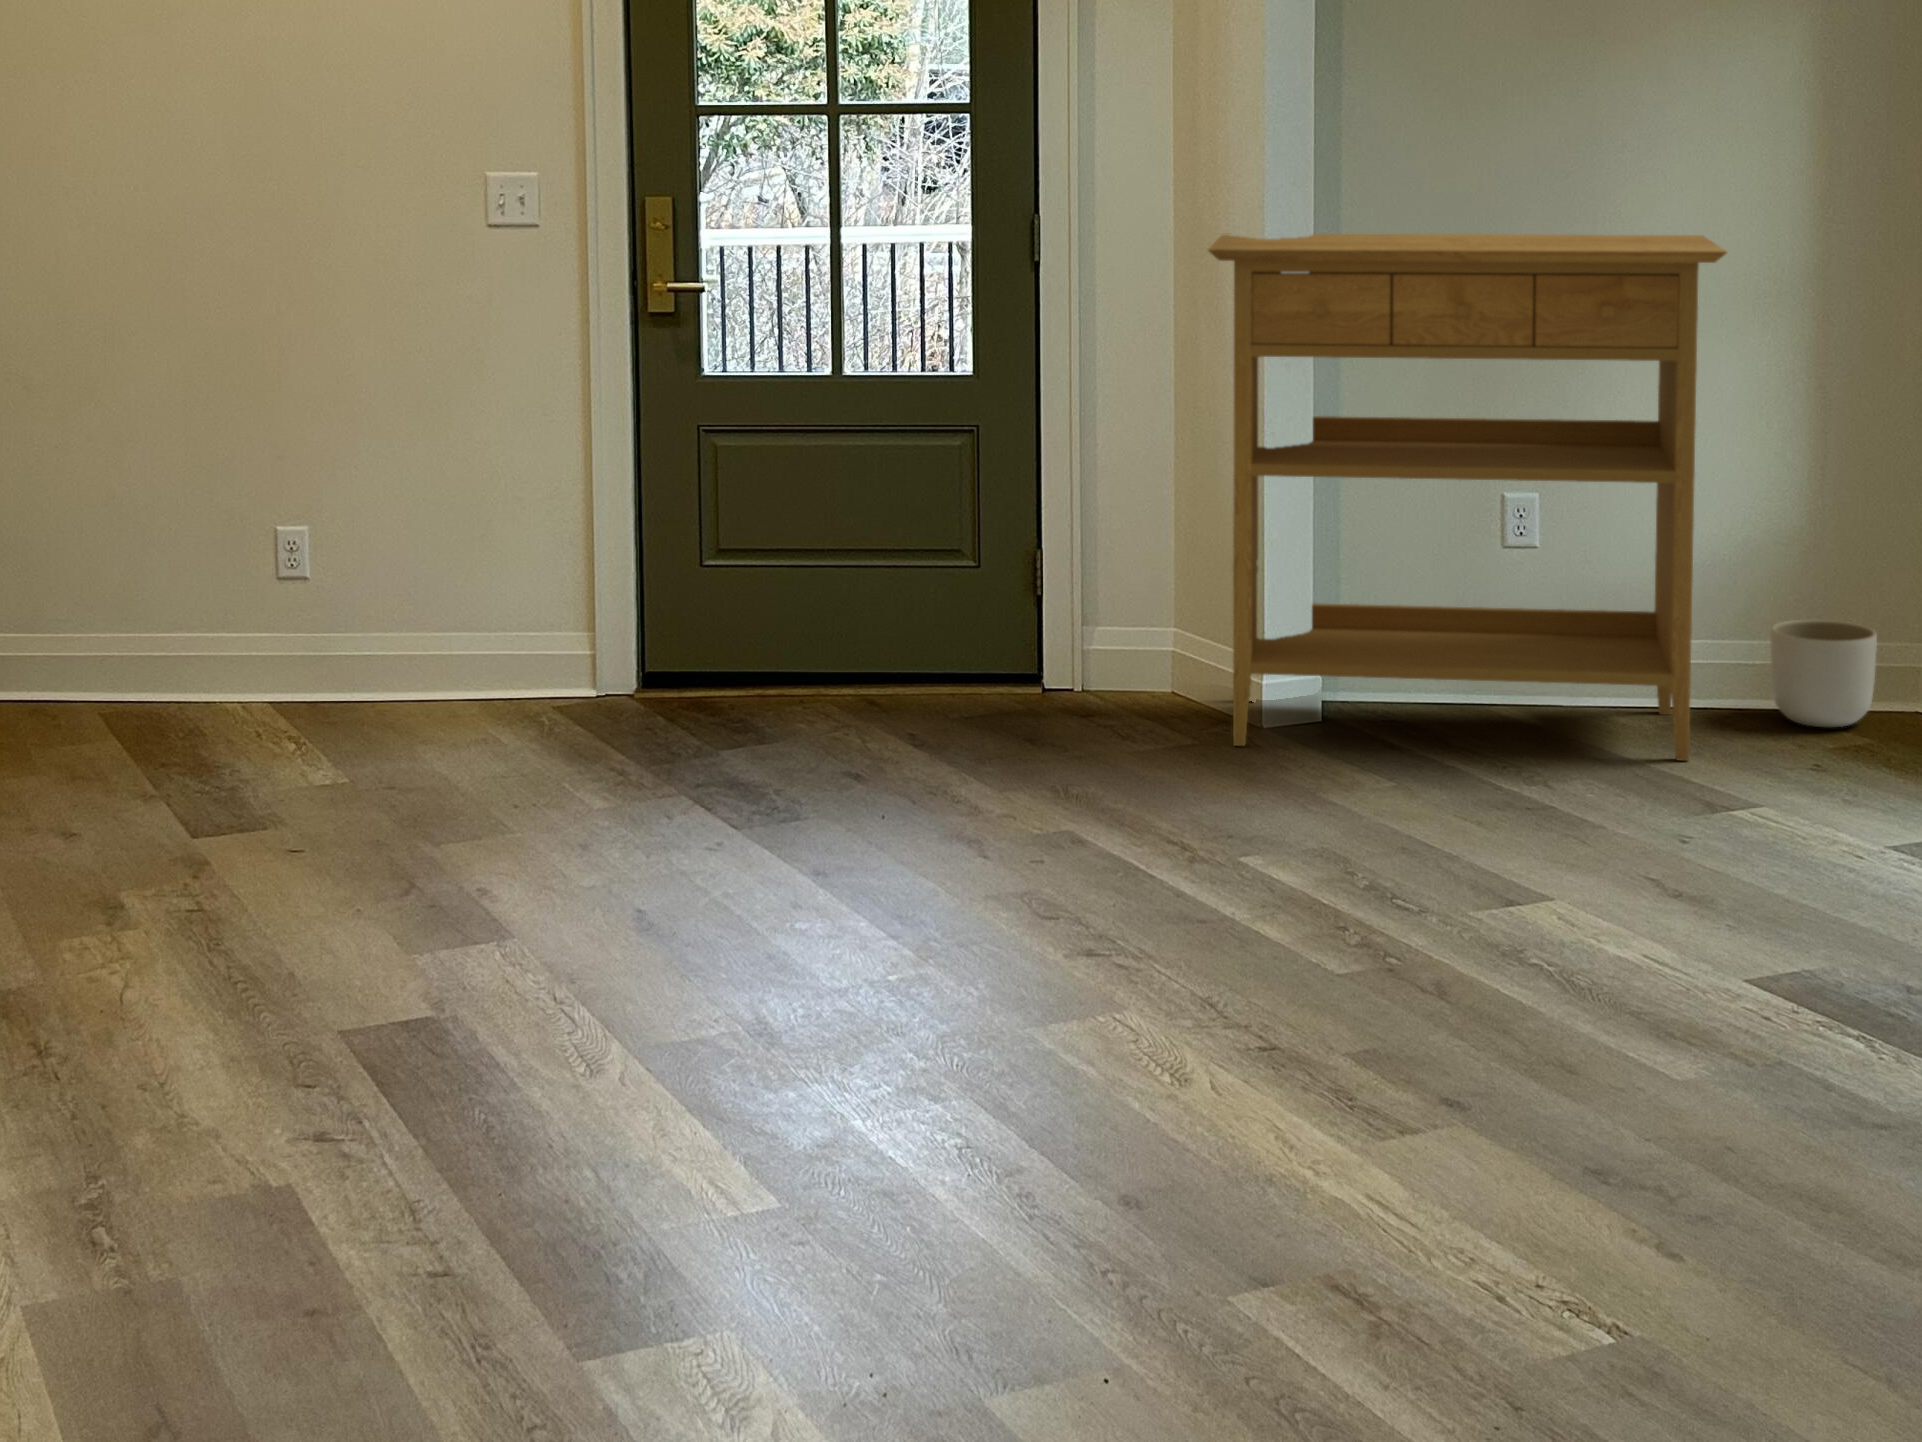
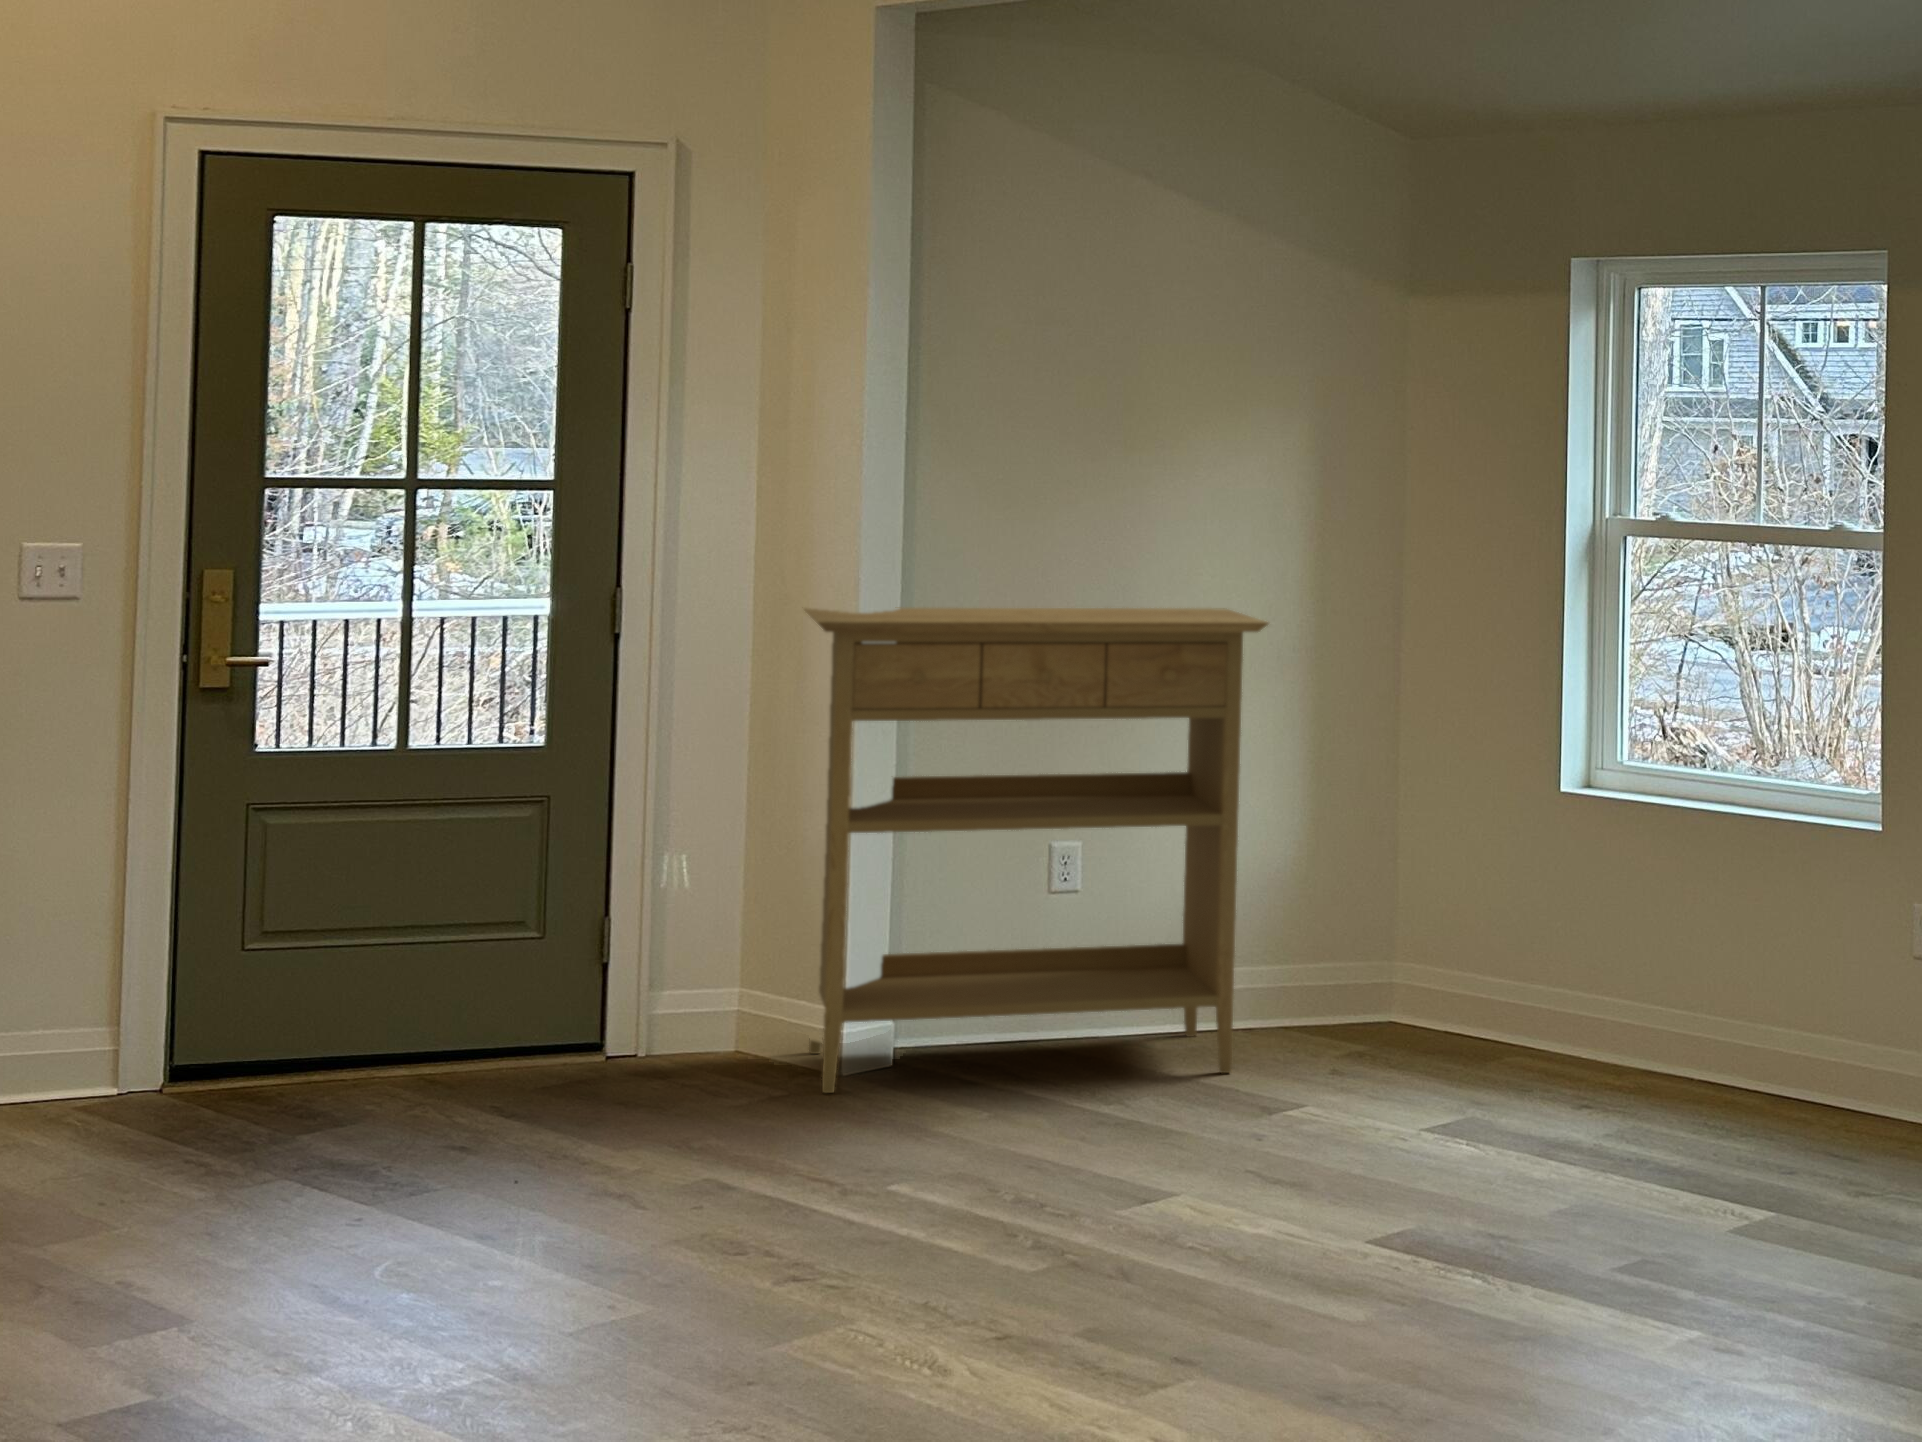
planter: present [1770,620,1877,728] -> none [1281,943,1368,1037]

